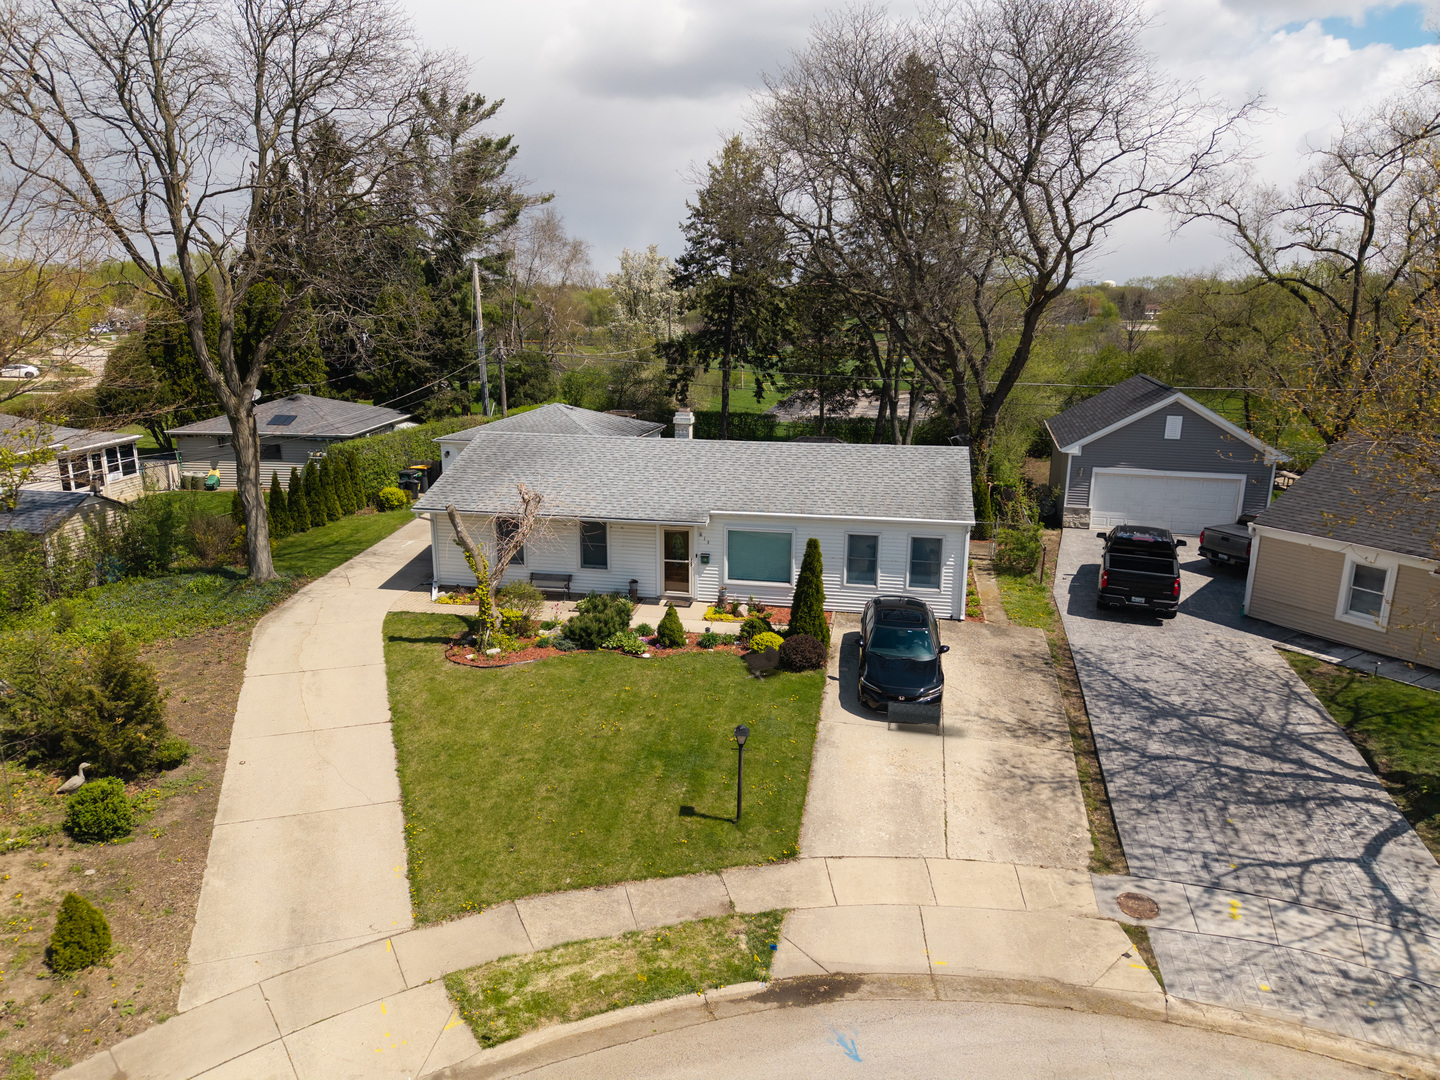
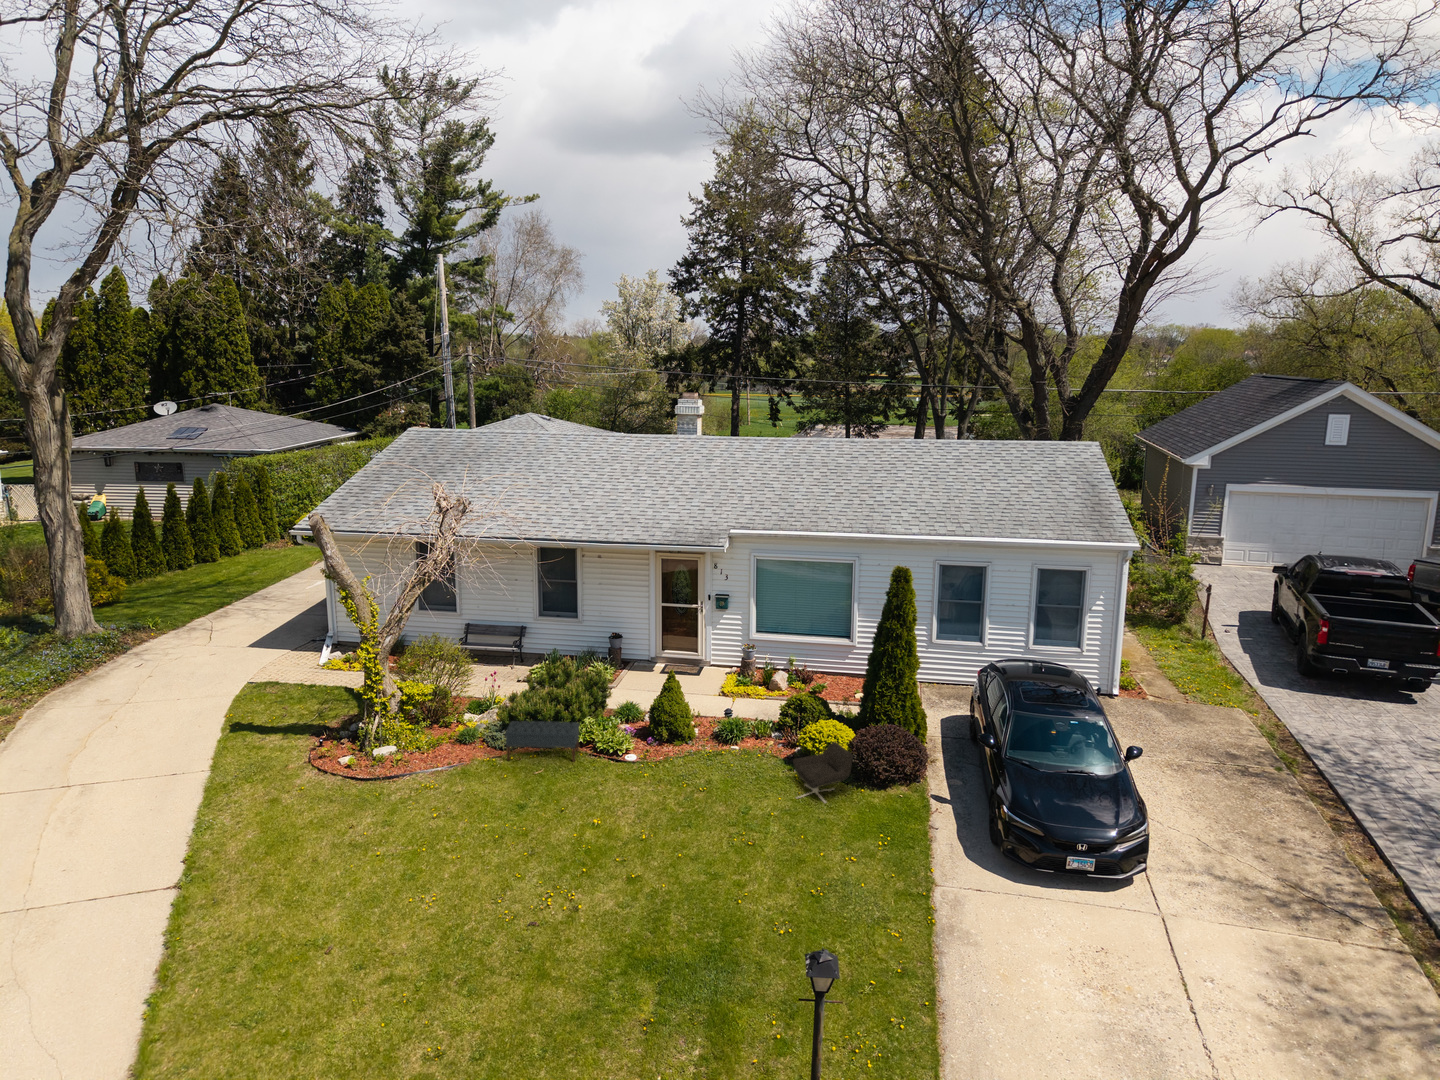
bench: present [888,702,941,735] -> present [505,721,580,762]

